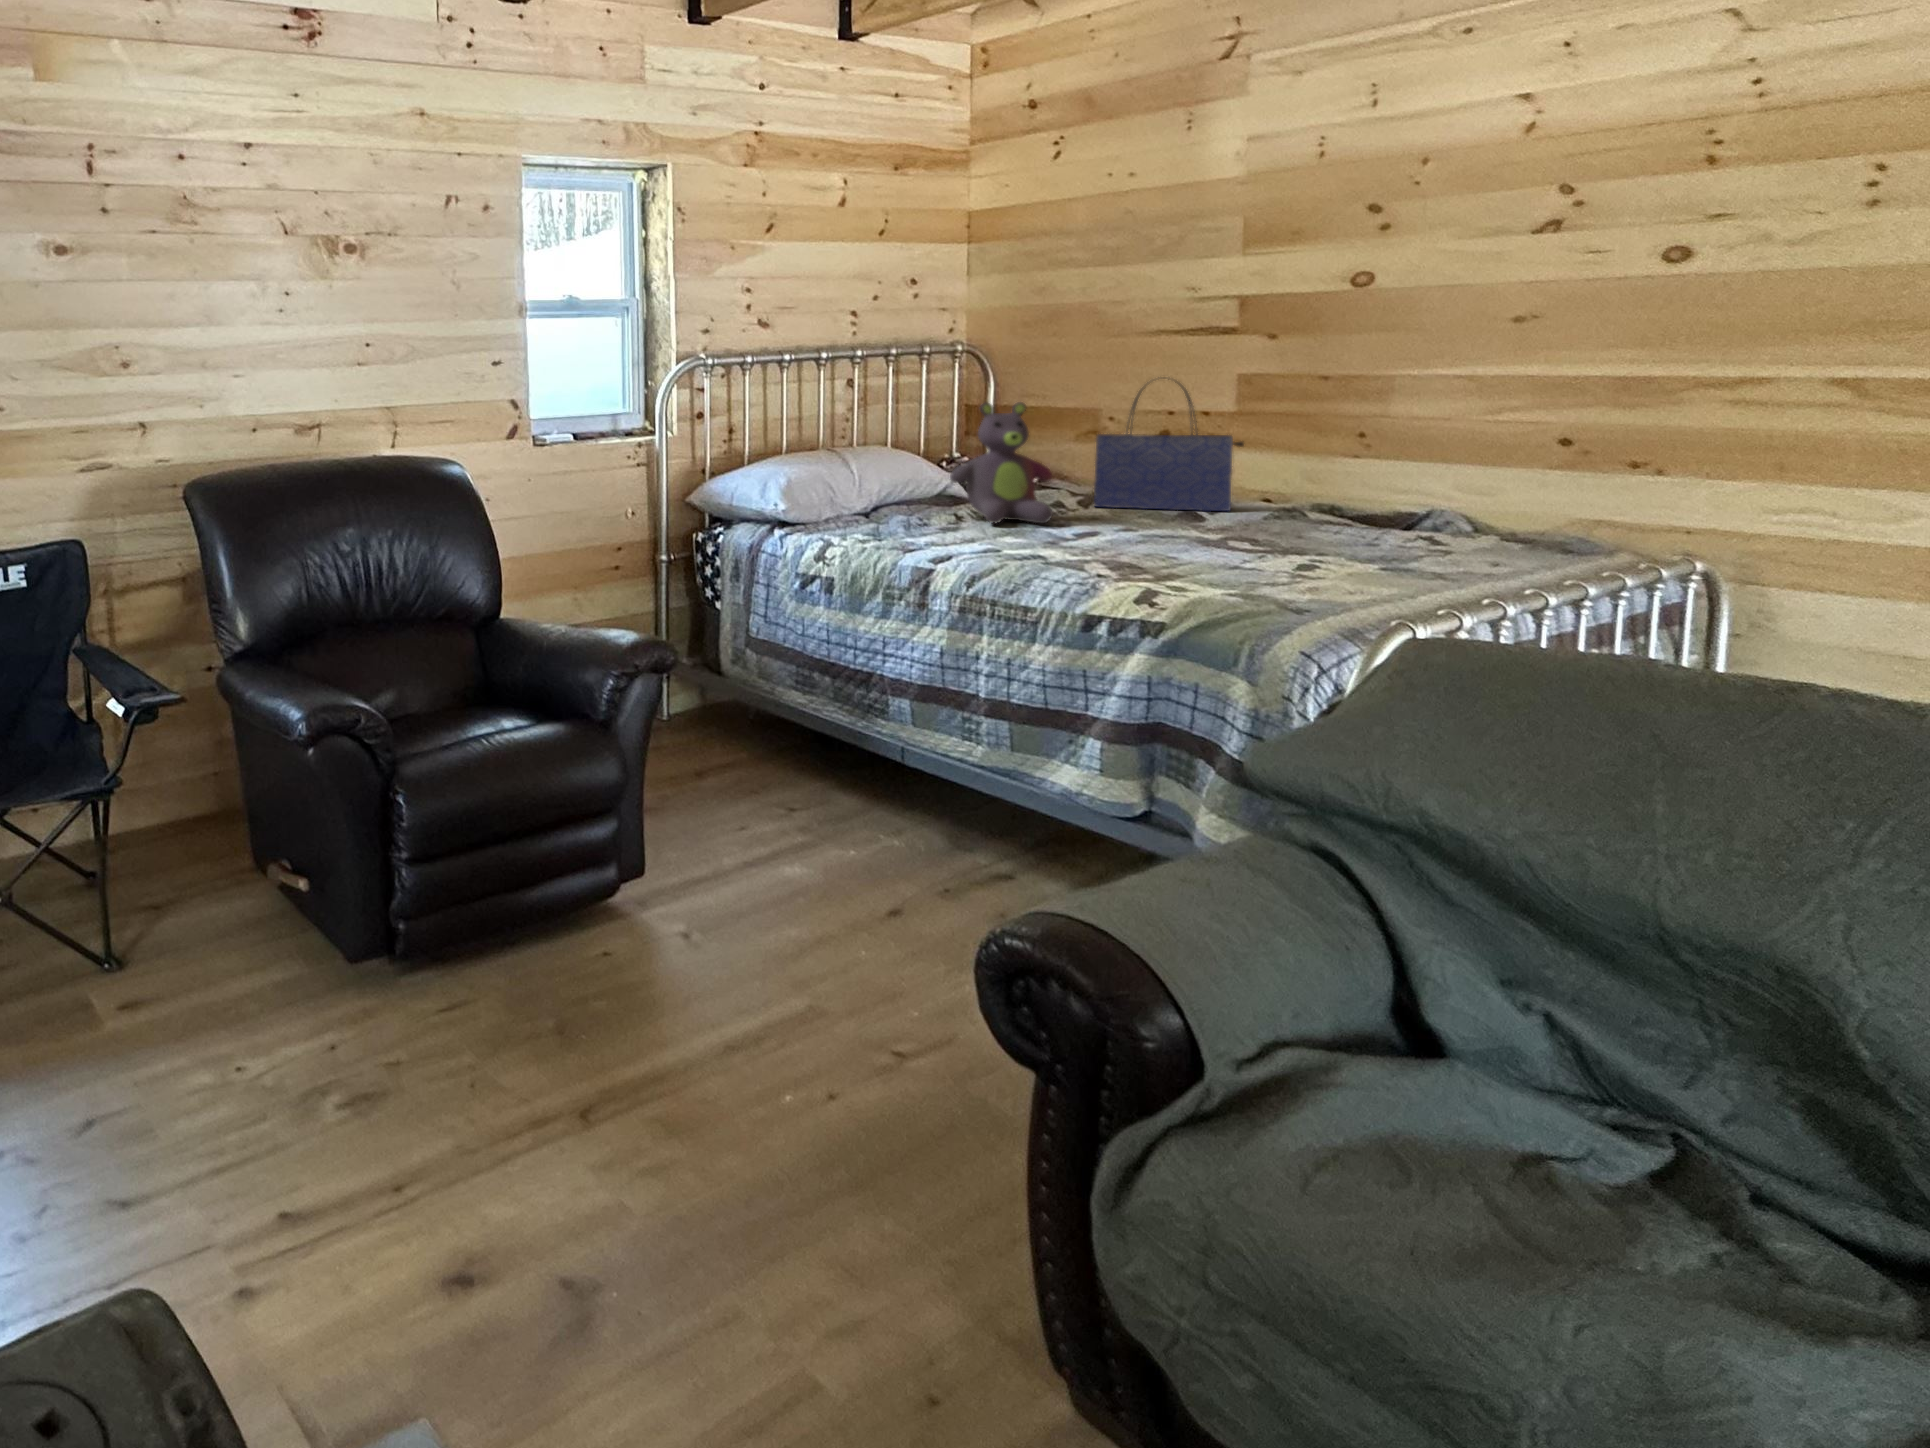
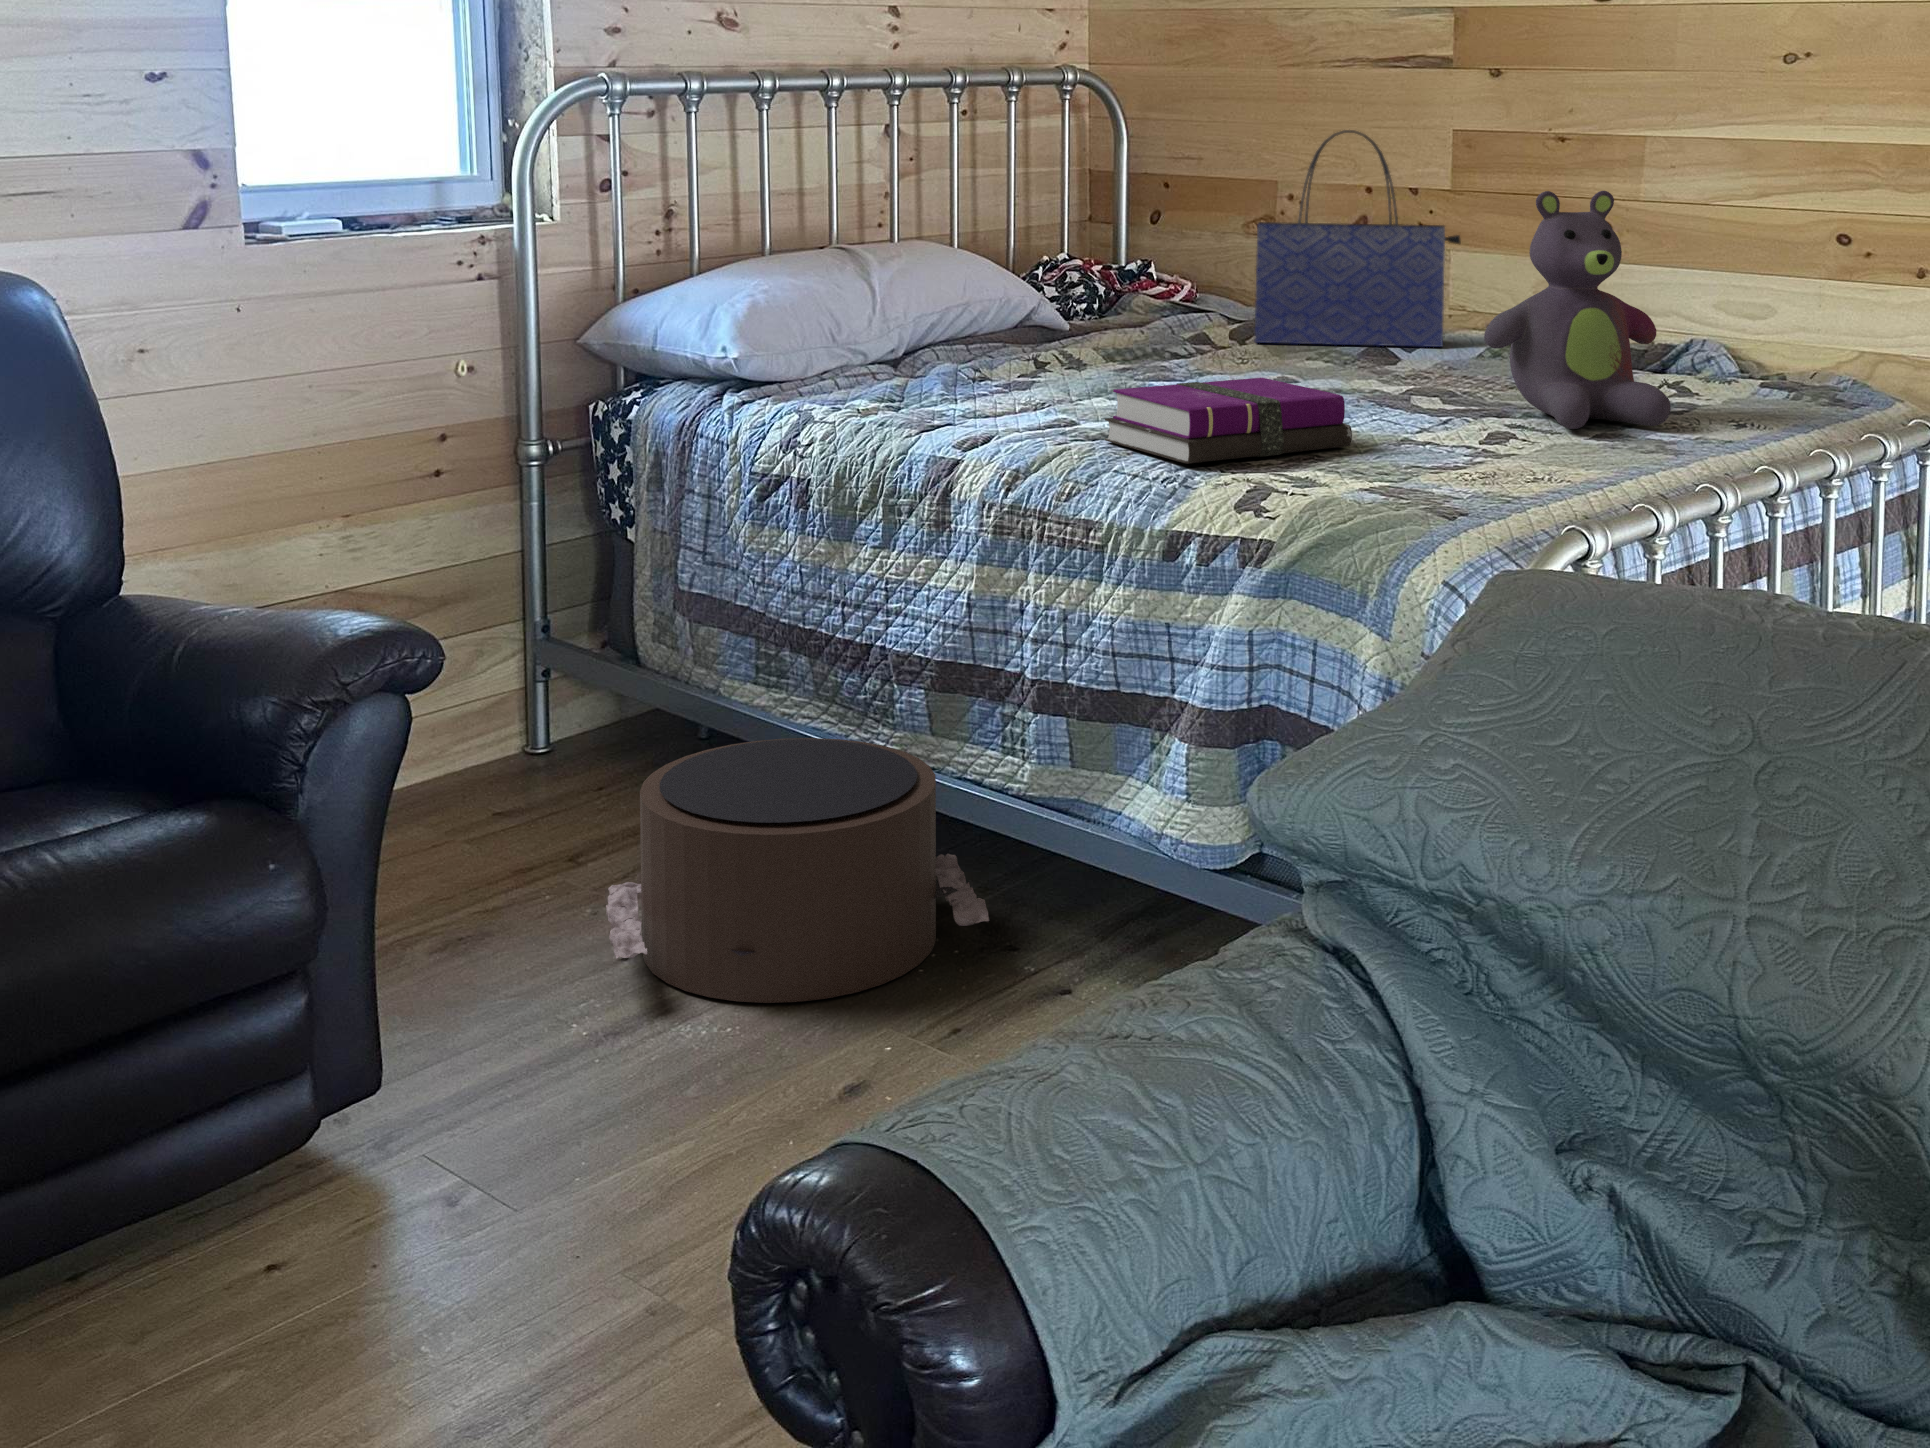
stuffed bear: present [950,402,1052,523] -> present [1484,191,1671,429]
notebook: none [1027,526,1198,575] -> present [1105,378,1352,464]
pouf: none [730,719,958,862] -> present [606,738,989,1003]

